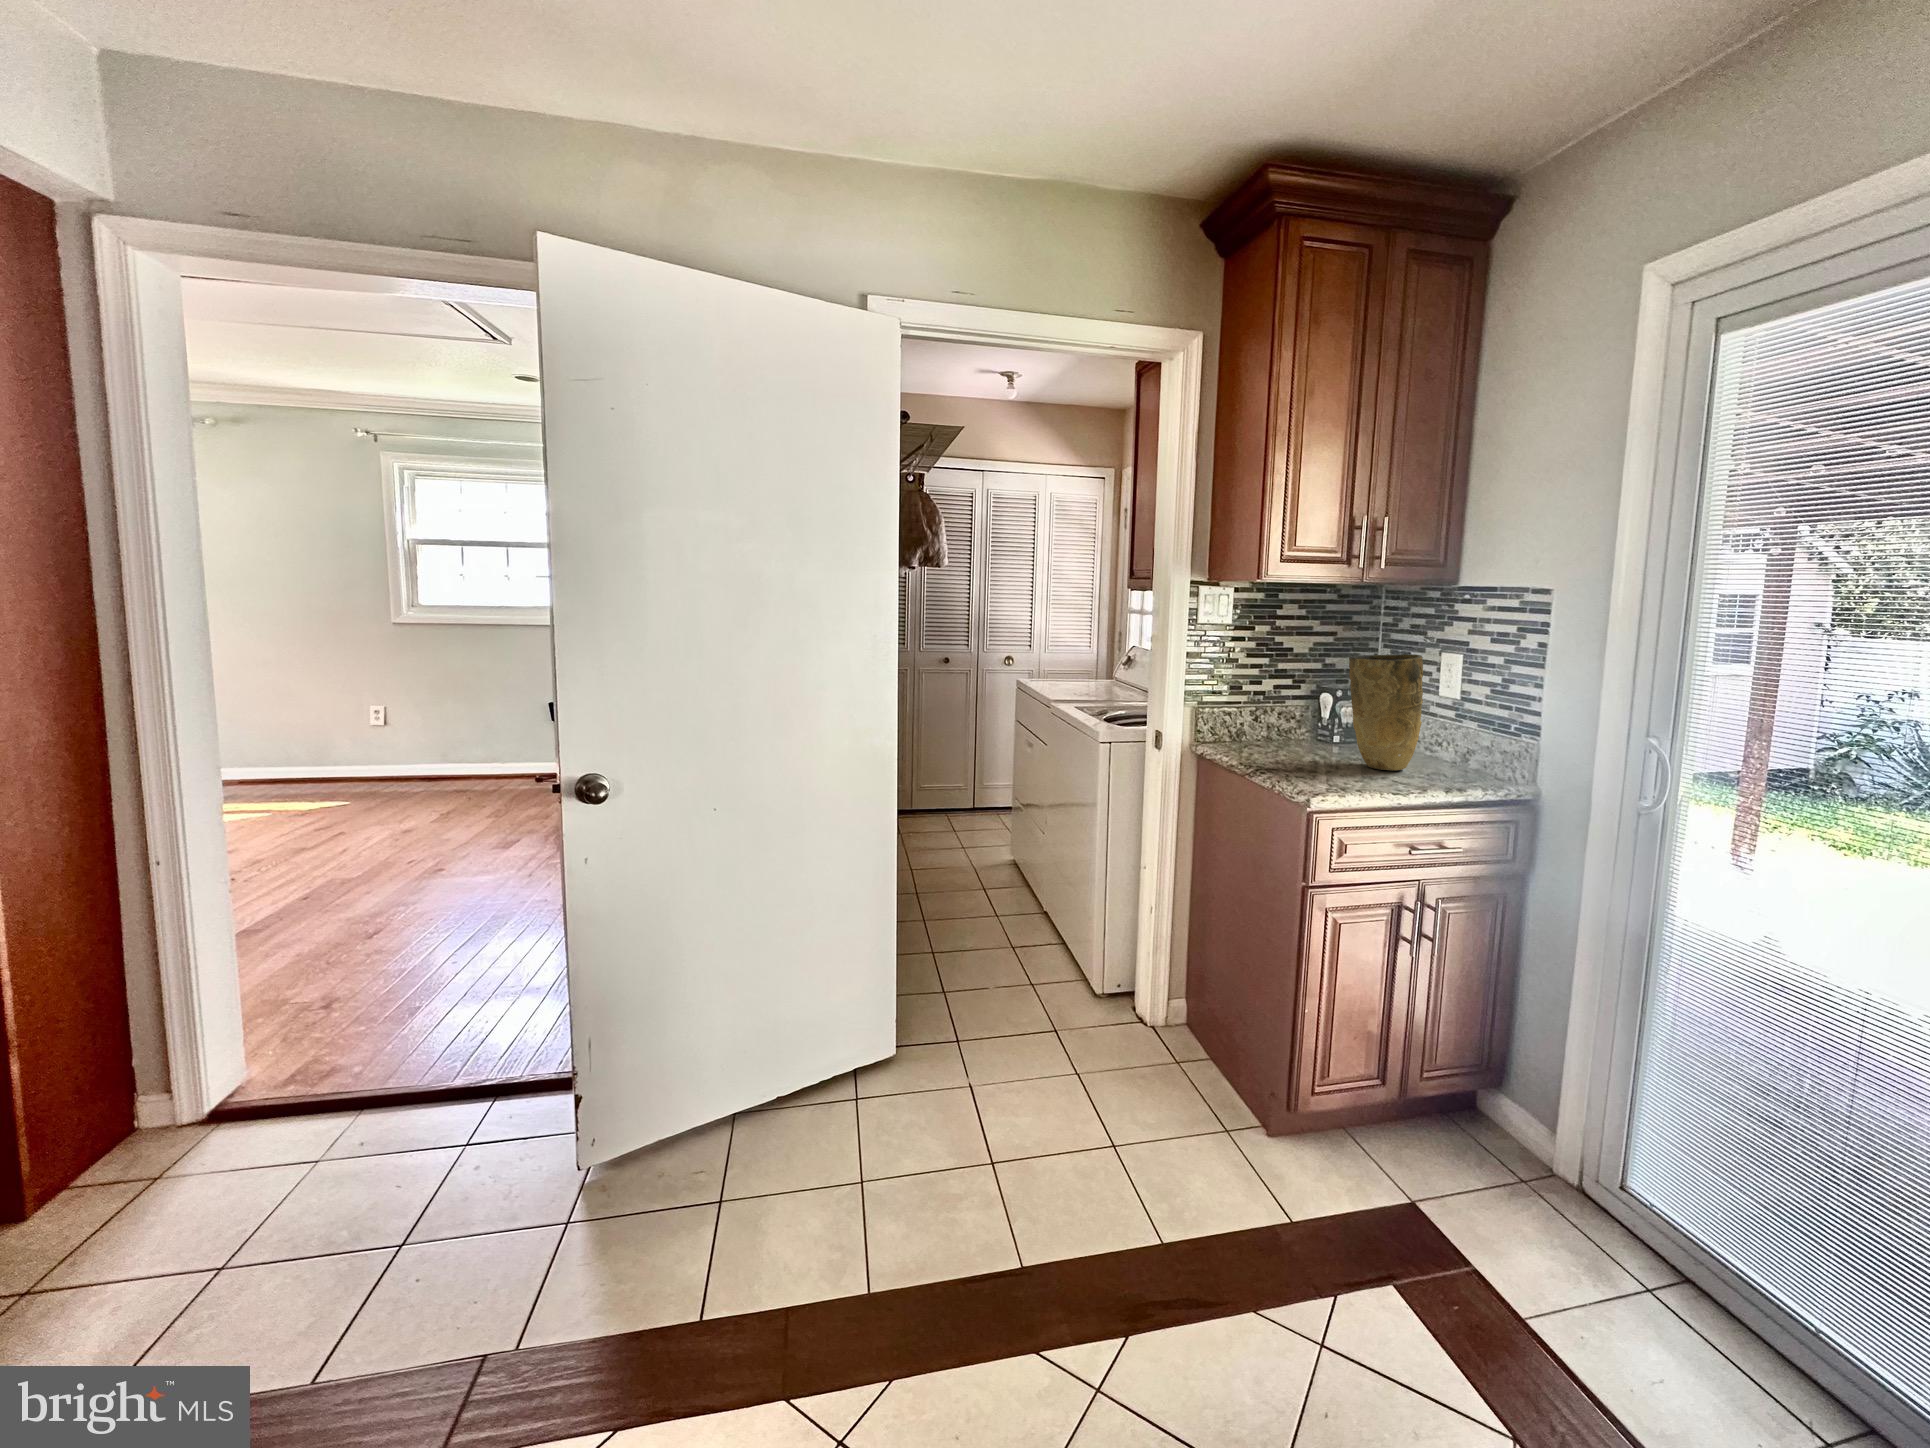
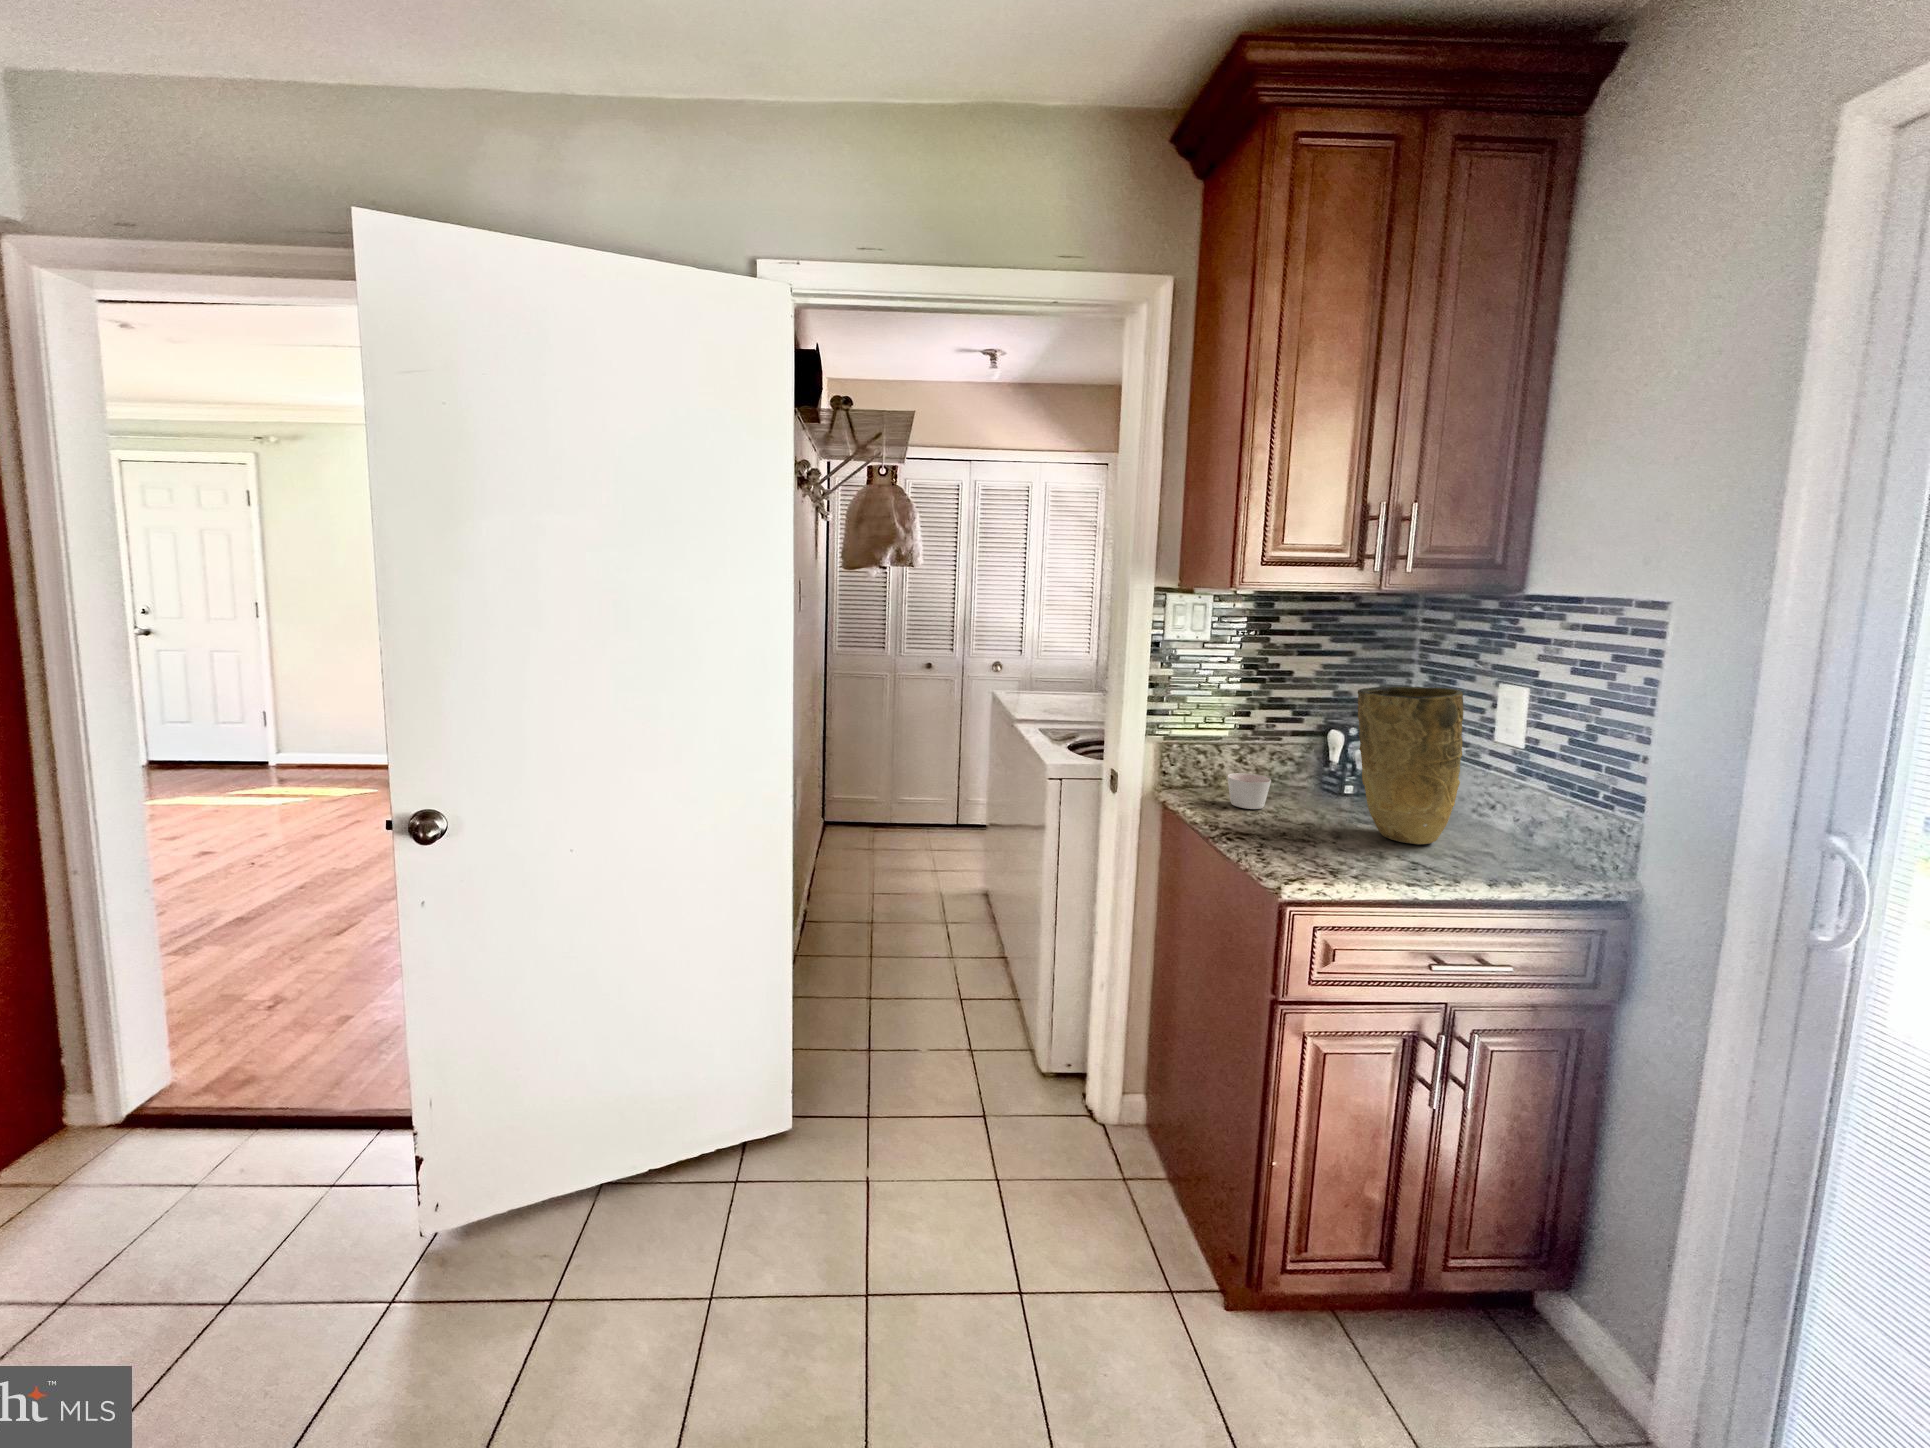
candle: none [1251,728,1284,754] -> present [1228,773,1271,809]

